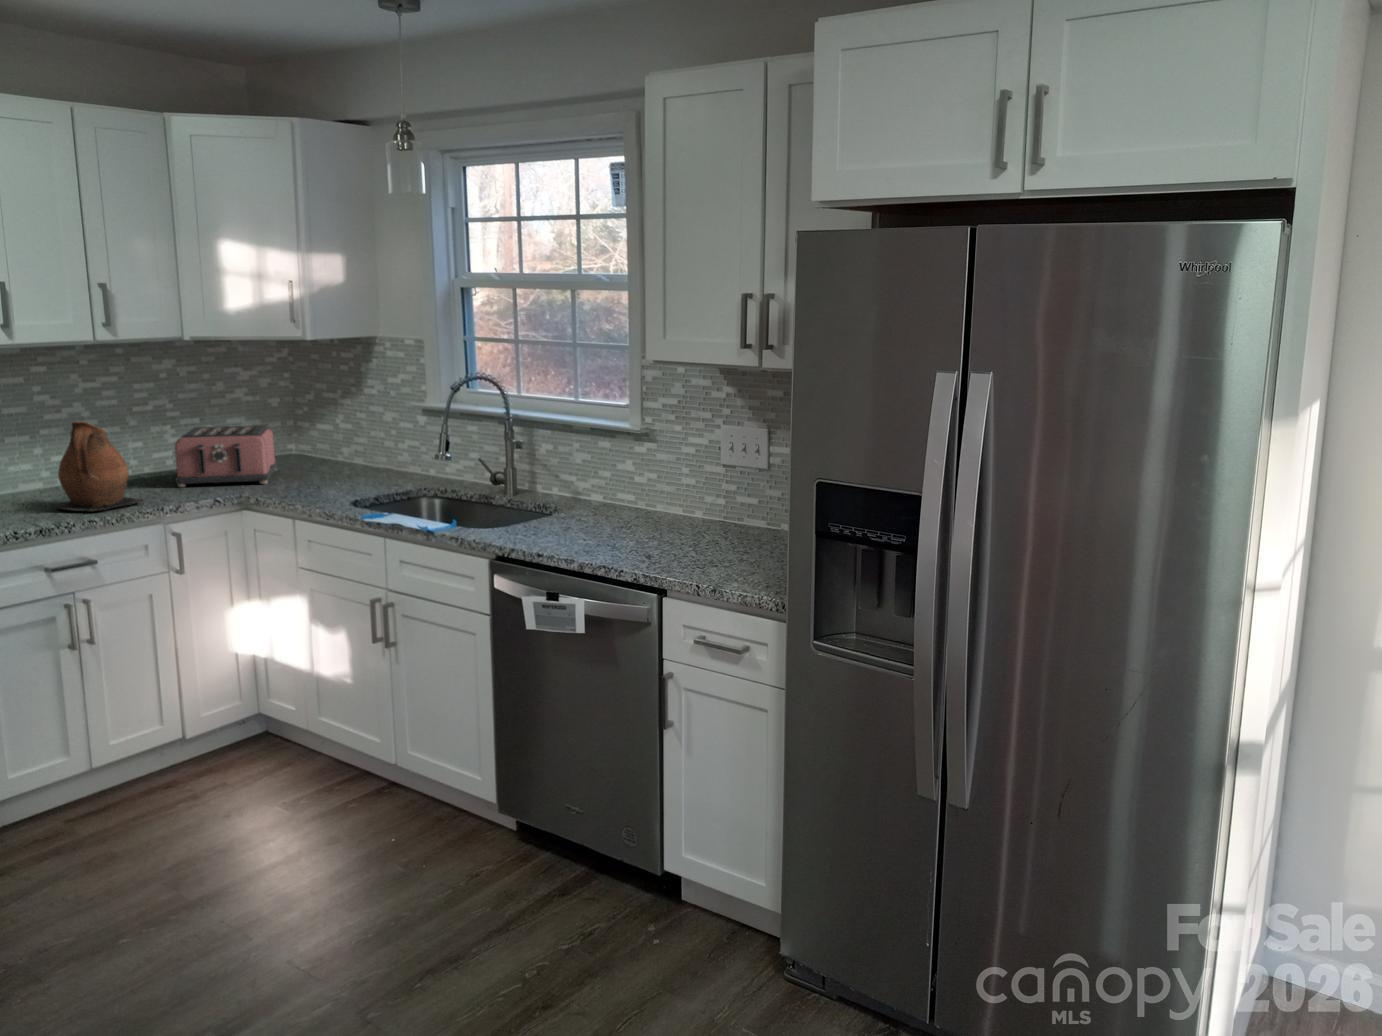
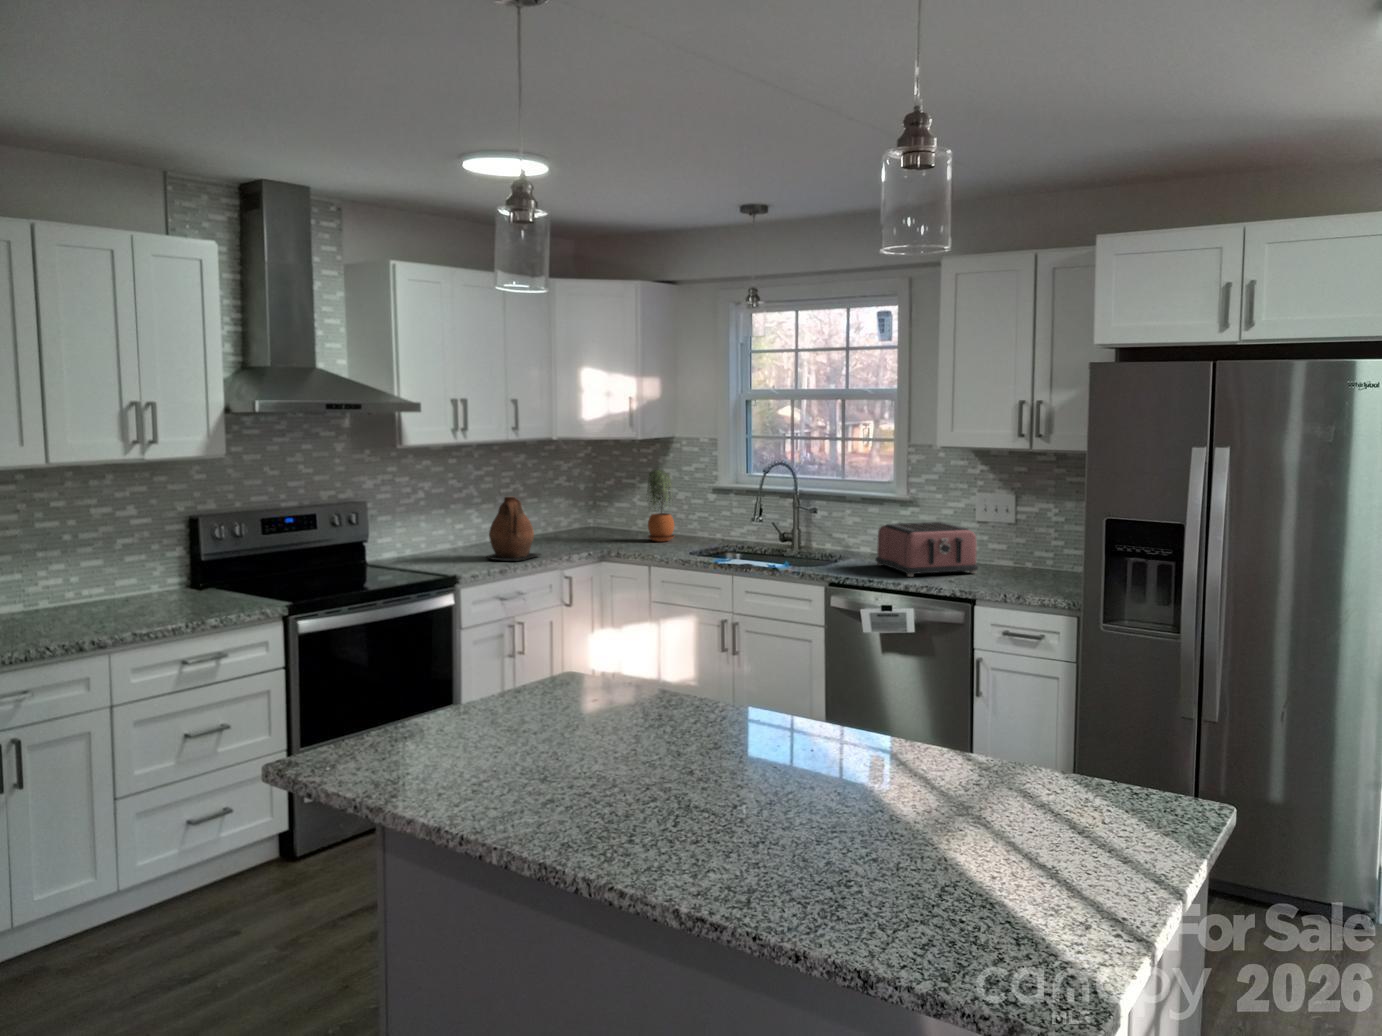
potted plant: none [325,381,368,479] -> present [647,470,674,542]
toaster: present [175,425,278,487] -> present [876,522,978,577]

